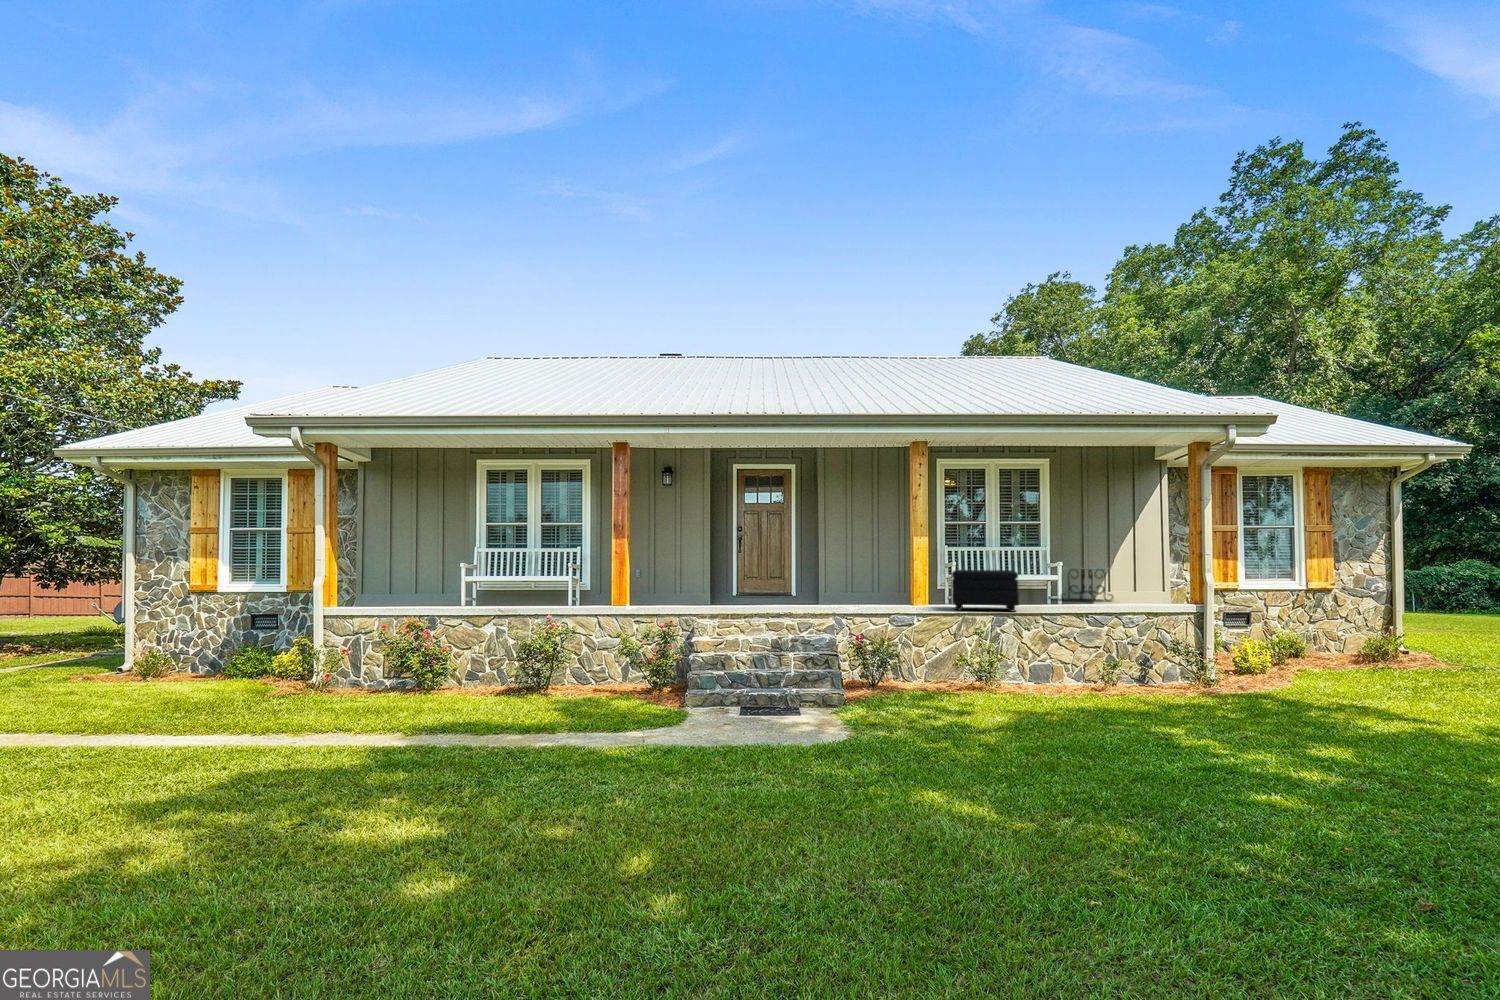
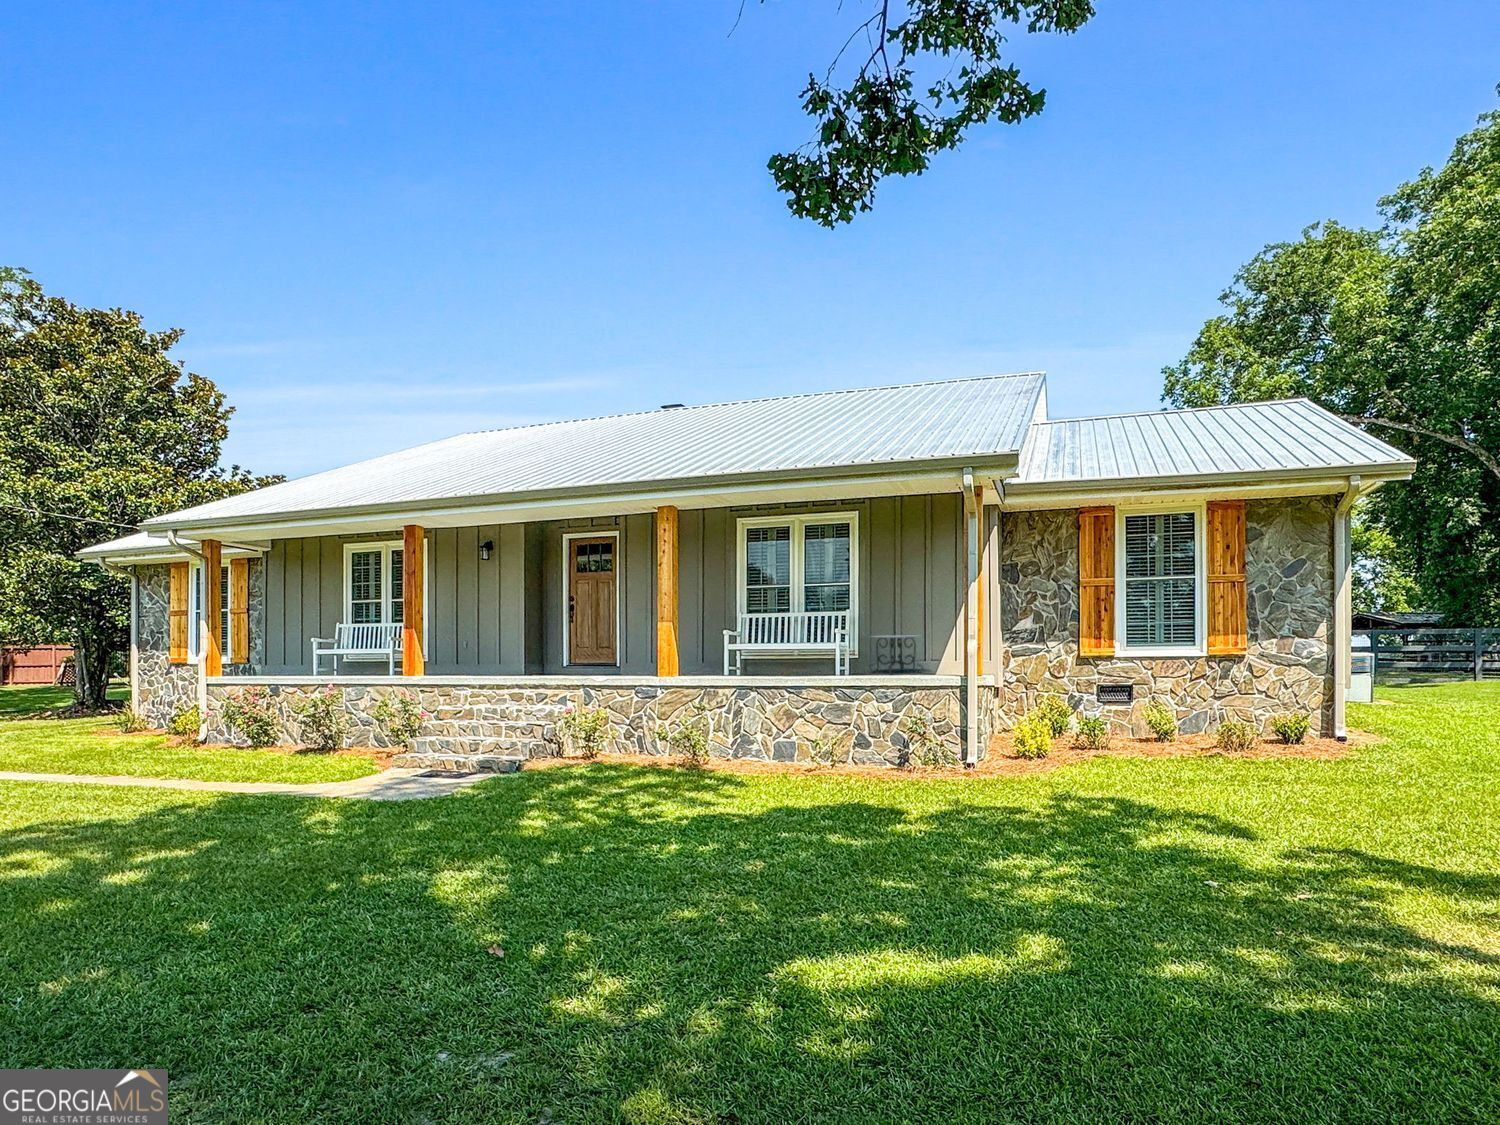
footstool: present [952,570,1019,611] -> none [690,641,768,685]

